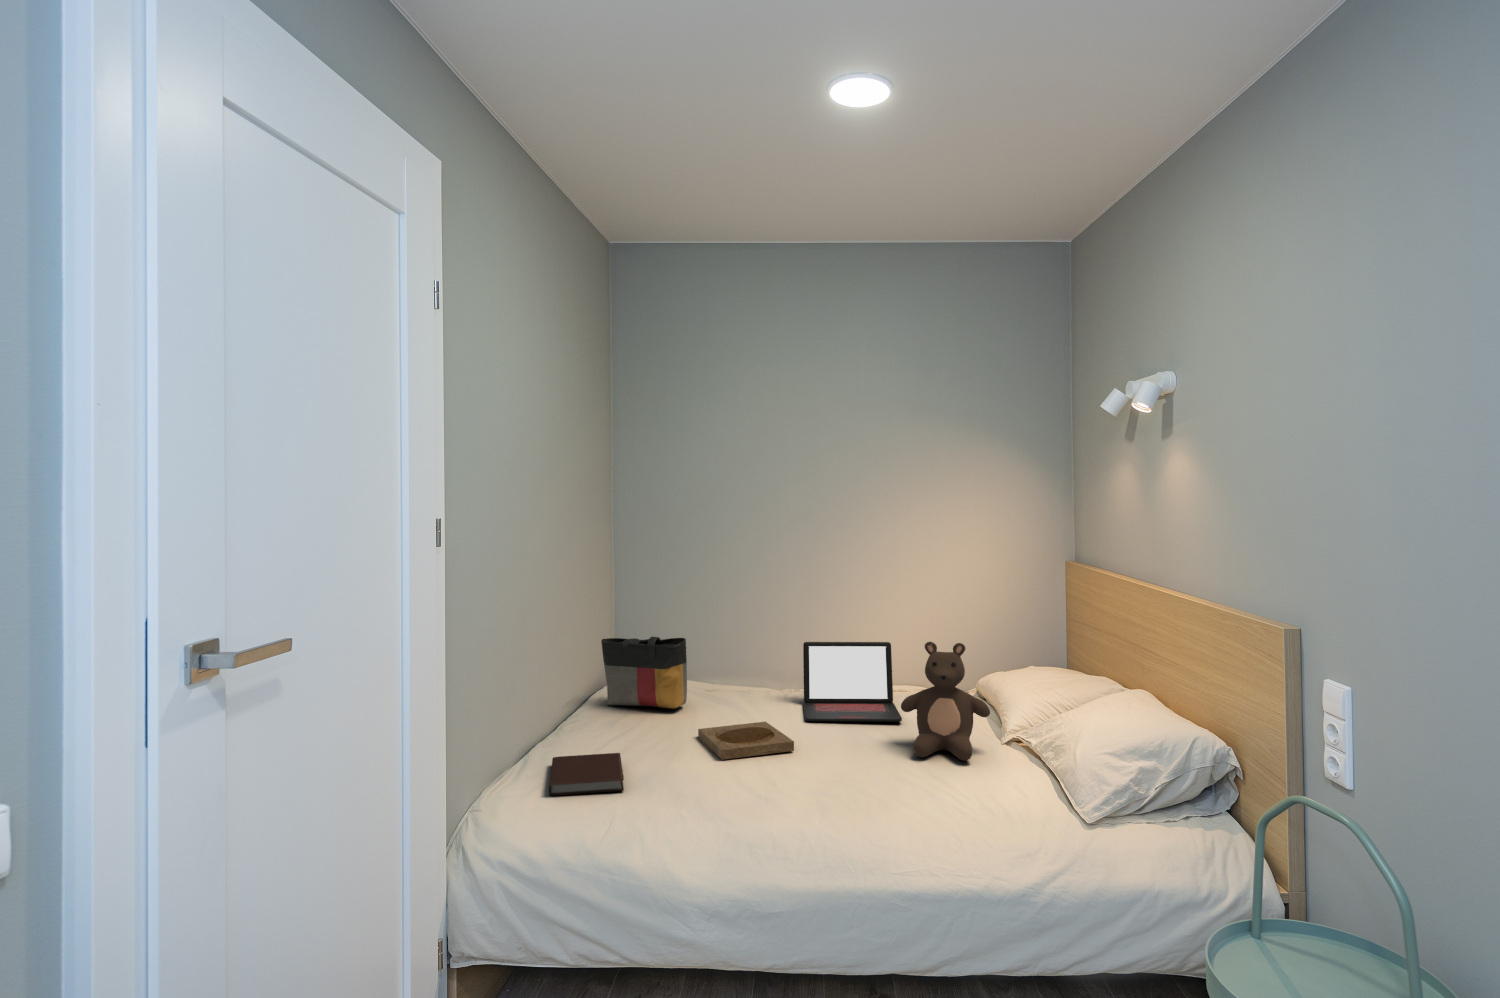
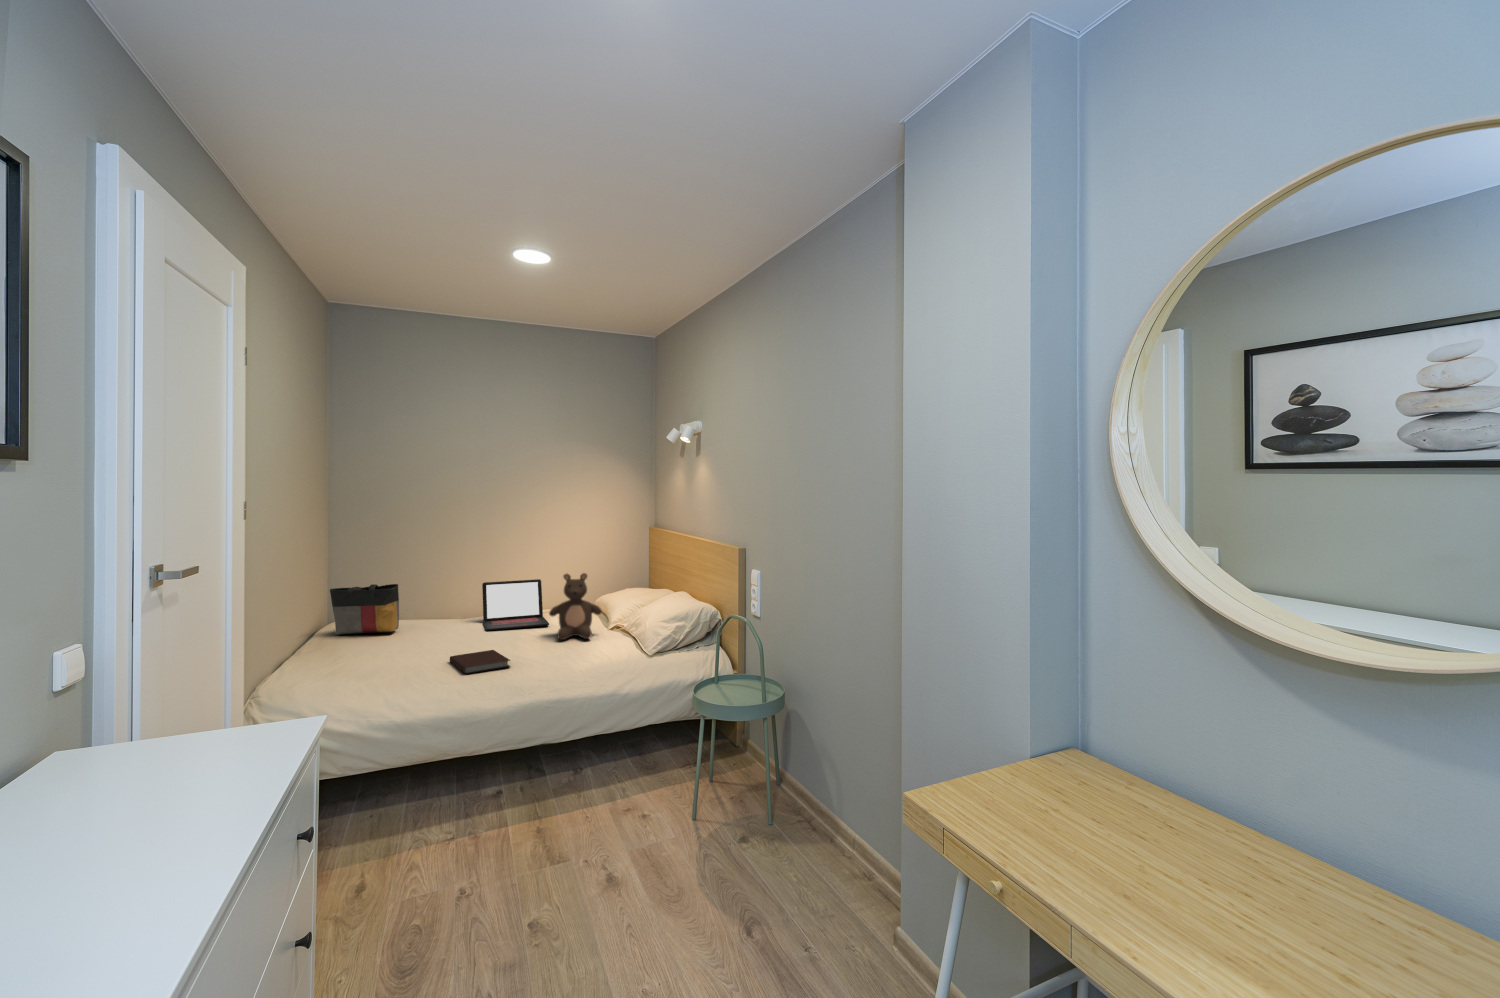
tray: present [698,722,794,760] -> none [413,632,482,654]
notebook: present [549,753,624,795] -> present [450,650,510,674]

